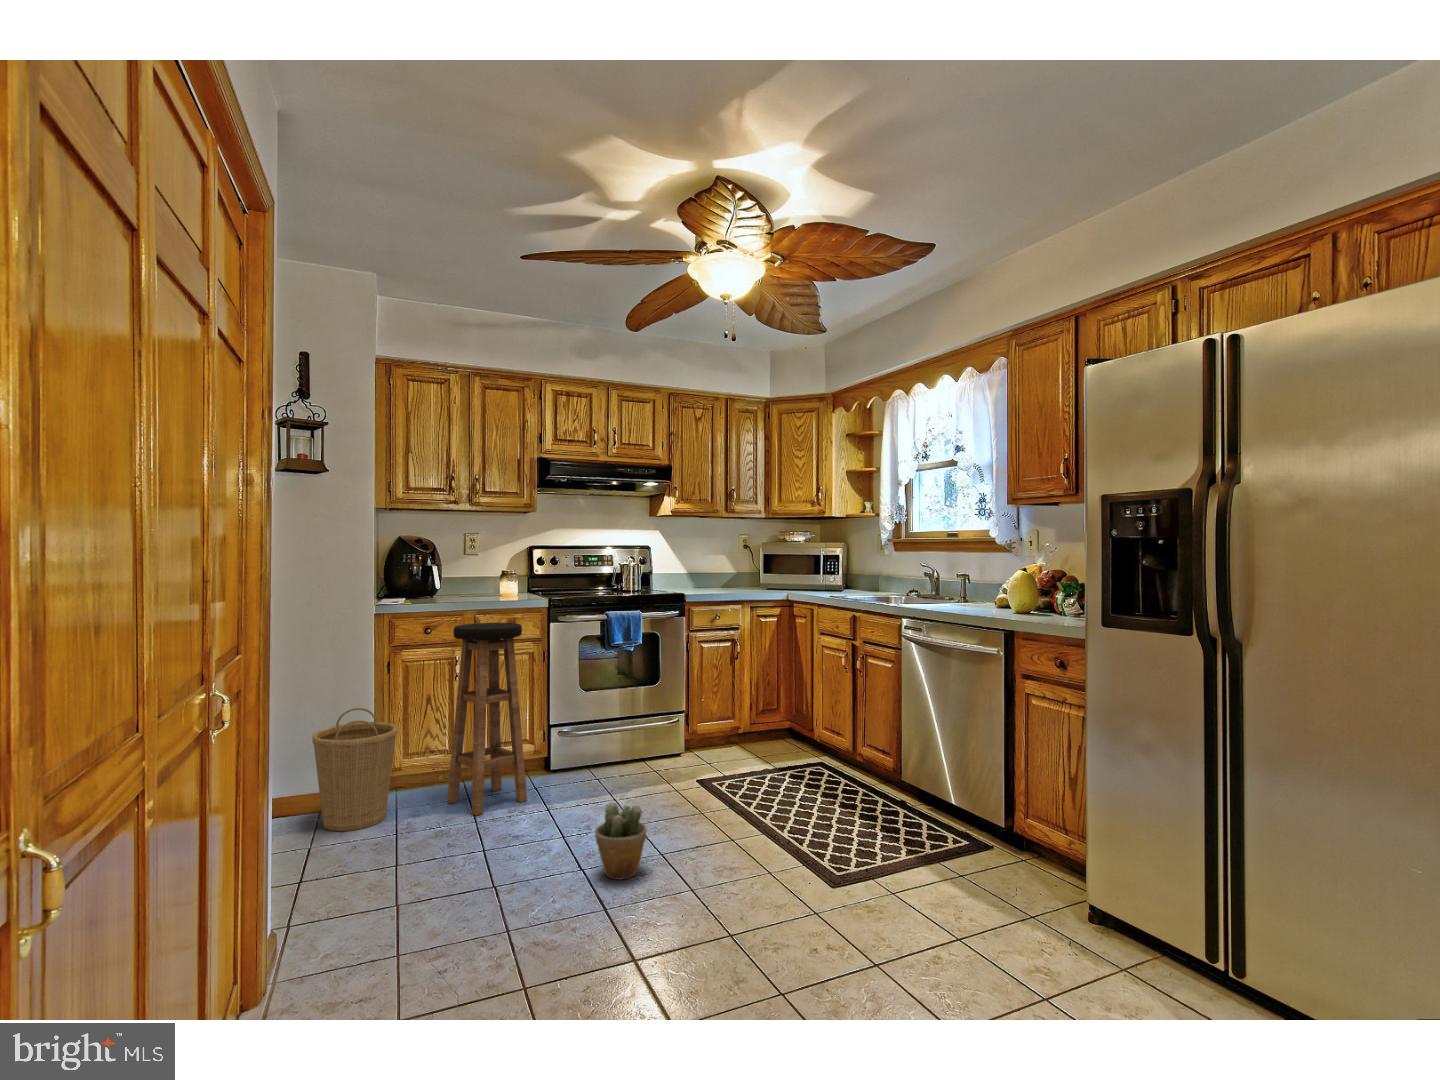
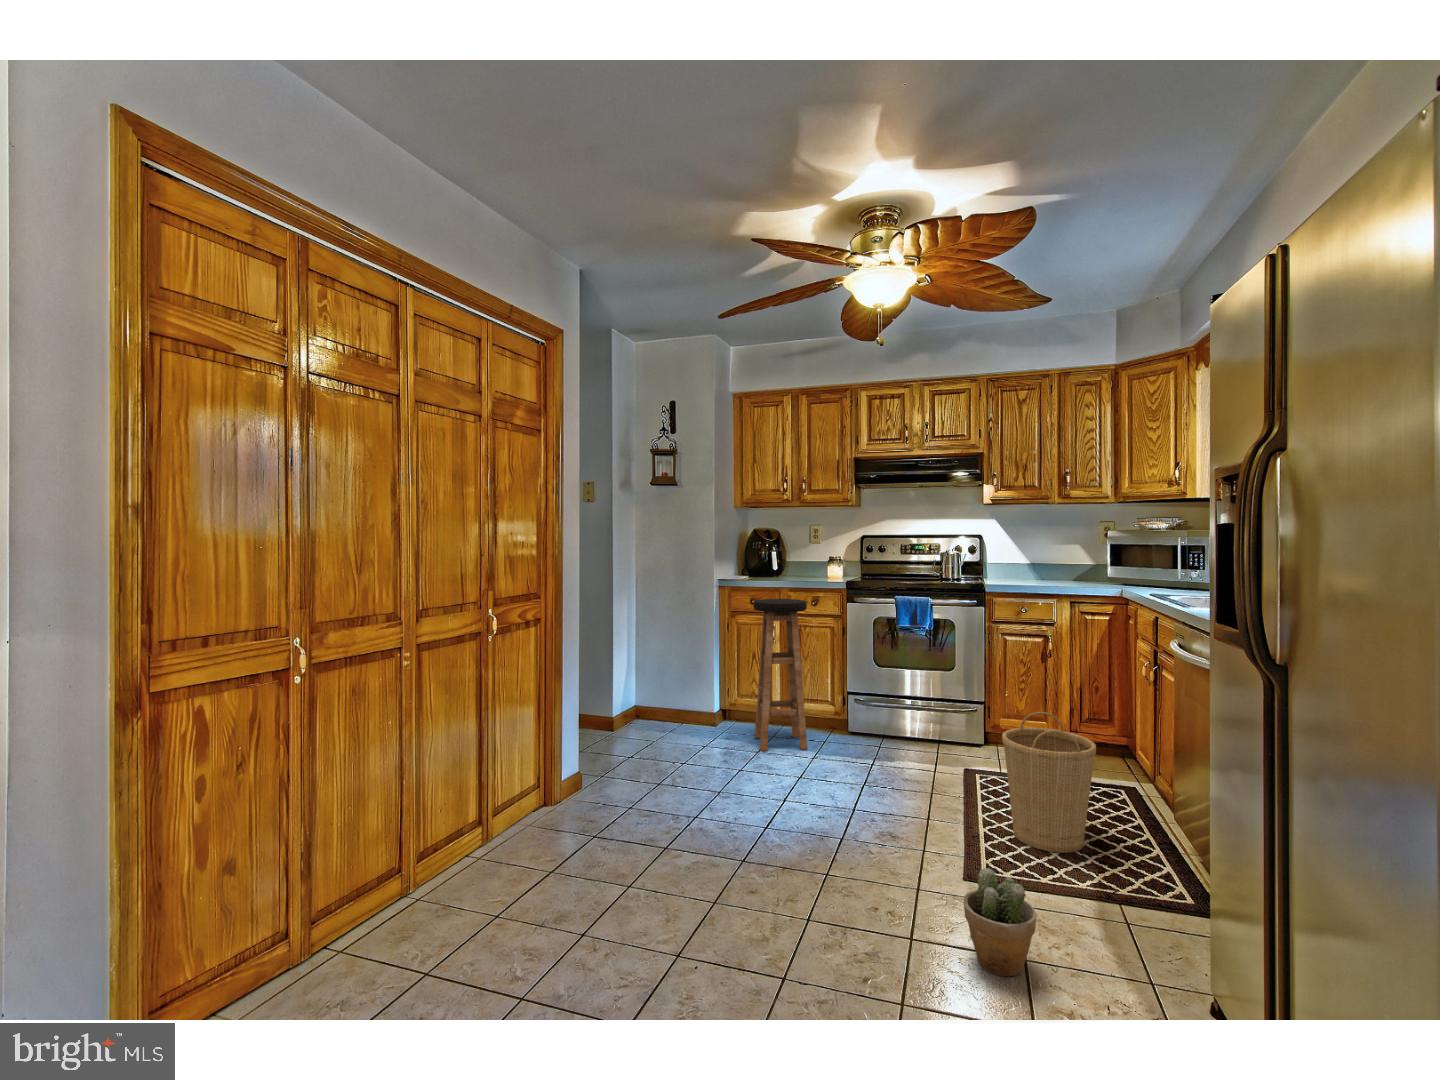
basket: present [312,708,397,831] -> present [1002,712,1096,853]
potted plant: present [595,804,647,880] -> present [964,868,1037,976]

